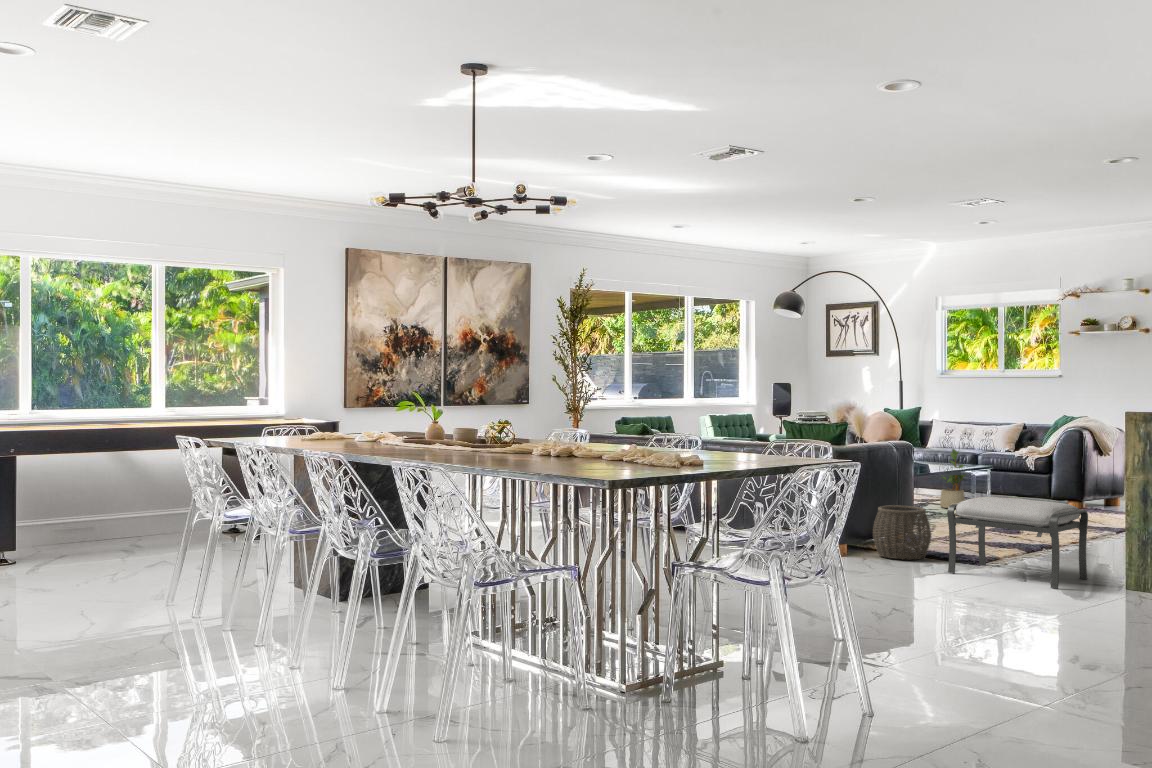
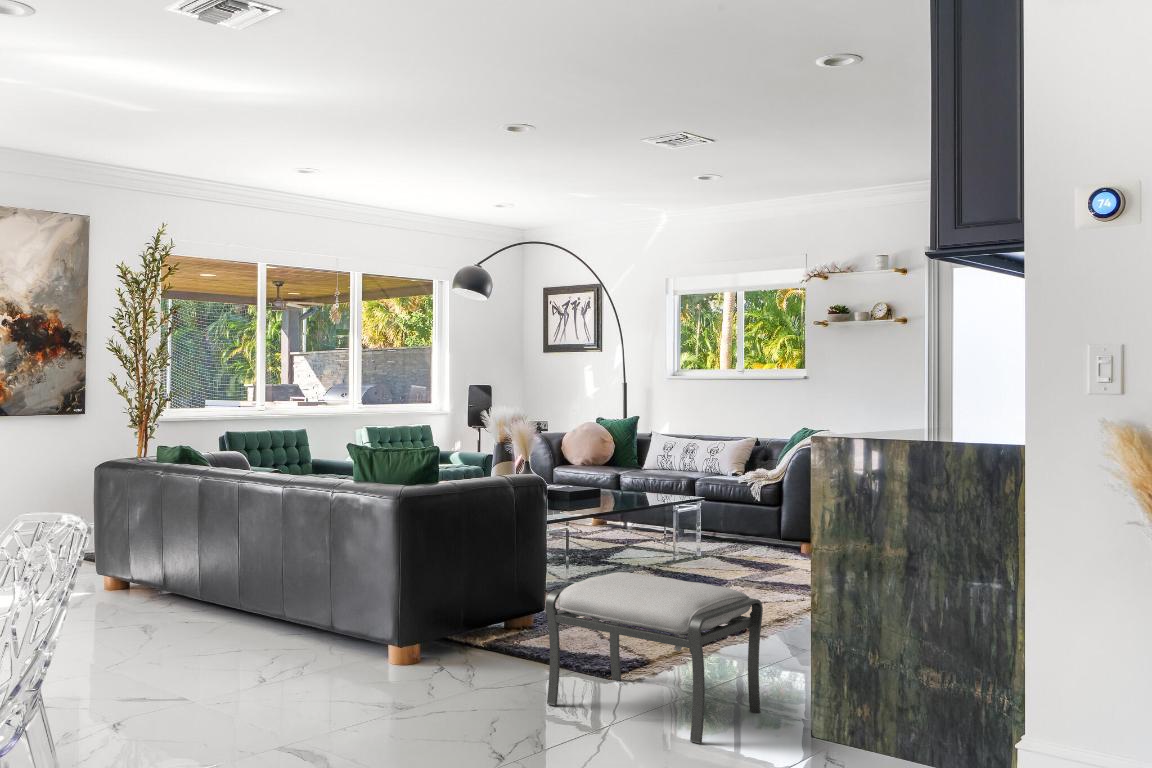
potted plant: present [940,449,965,508] -> none [638,474,674,555]
woven basket: present [873,505,931,560] -> none [460,579,549,672]

